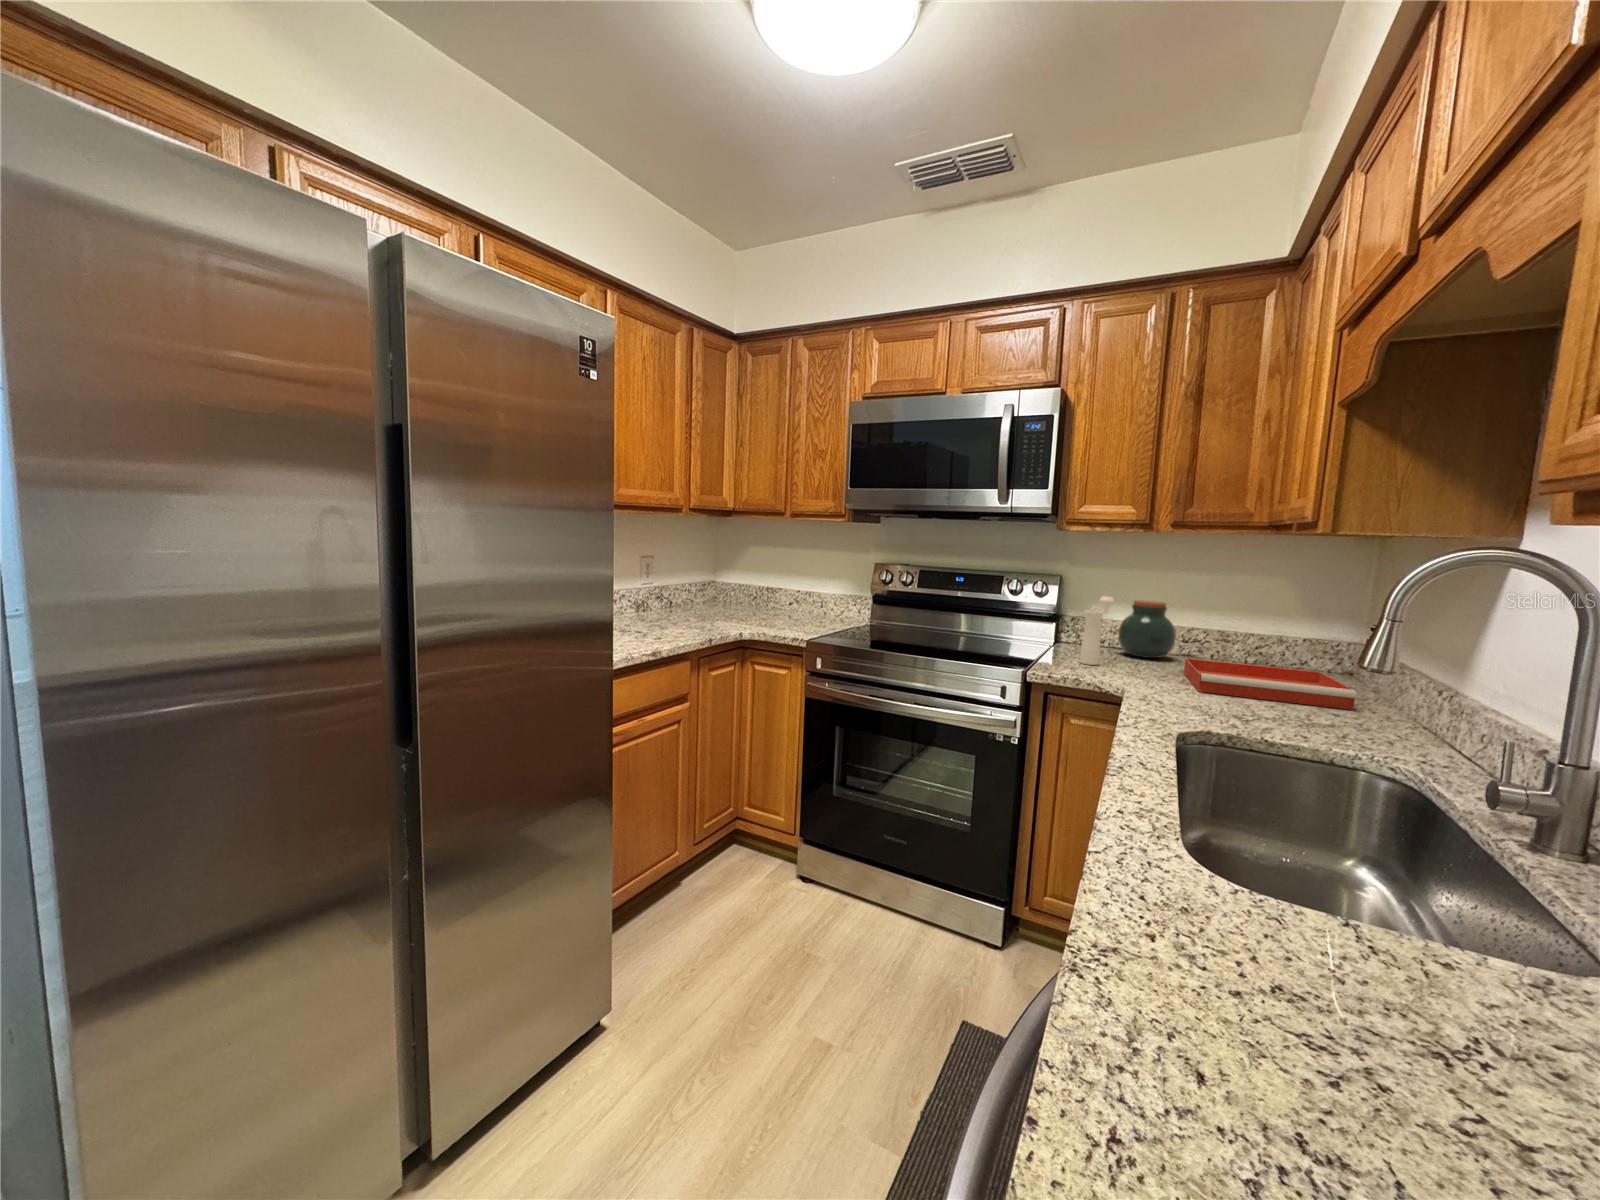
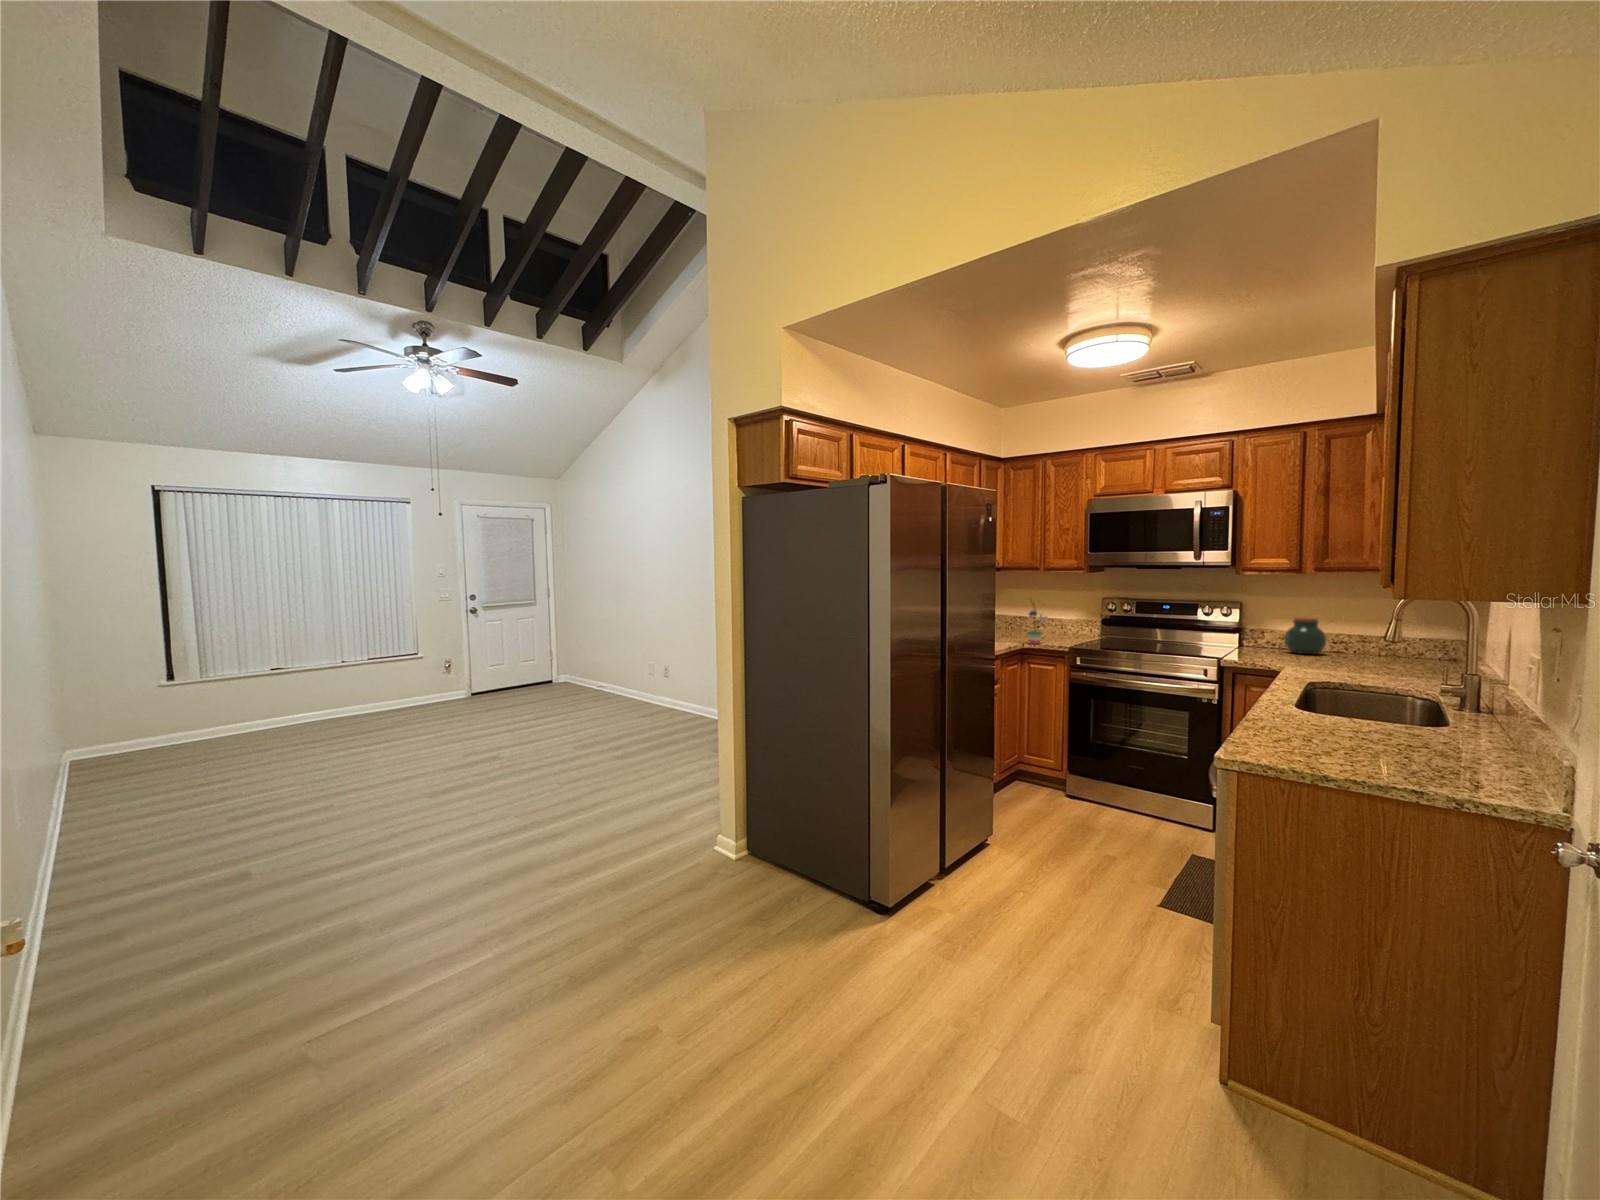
potted plant: none [753,558,792,632] -> present [1027,603,1047,644]
pepper mill: present [1080,596,1114,665] -> none [1256,615,1279,658]
tray: present [1184,658,1357,710] -> none [1329,652,1434,675]

